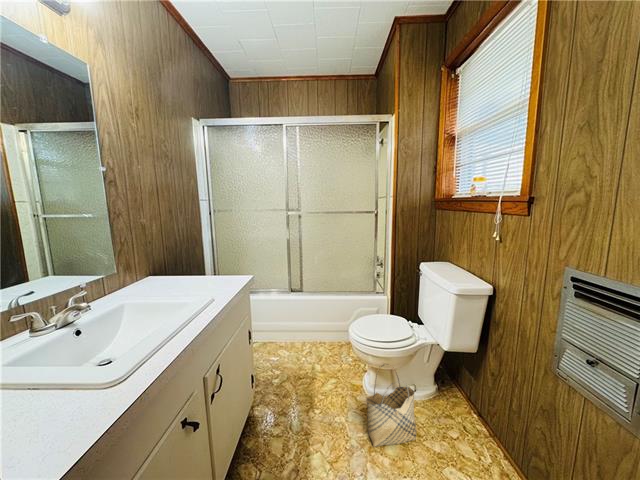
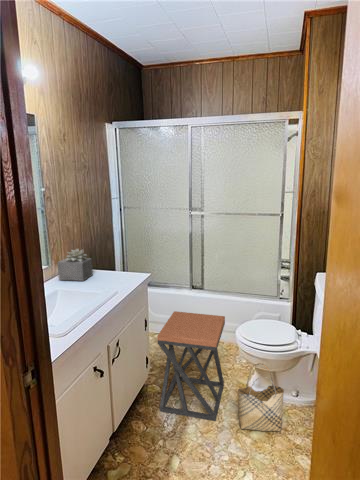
succulent plant: none [129,250,181,292] -> present [58,249,93,281]
stool: none [268,316,342,442] -> present [157,311,225,421]

